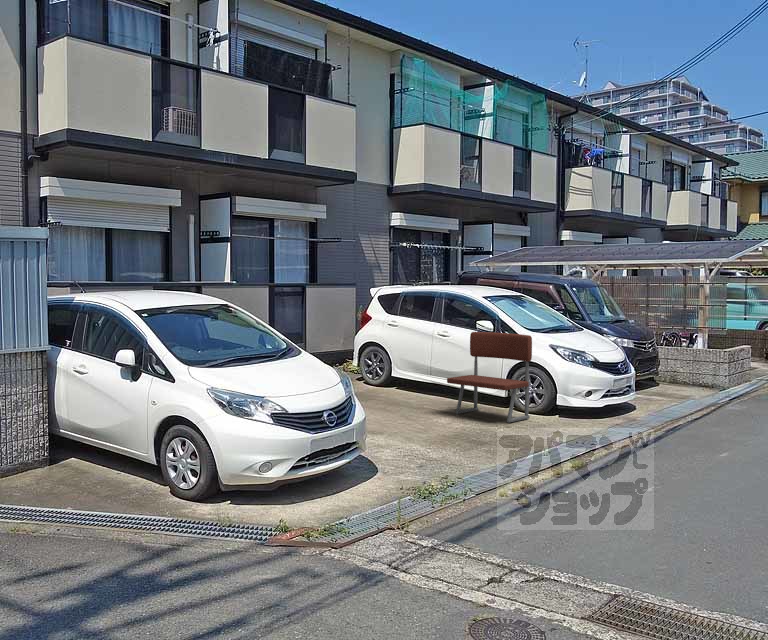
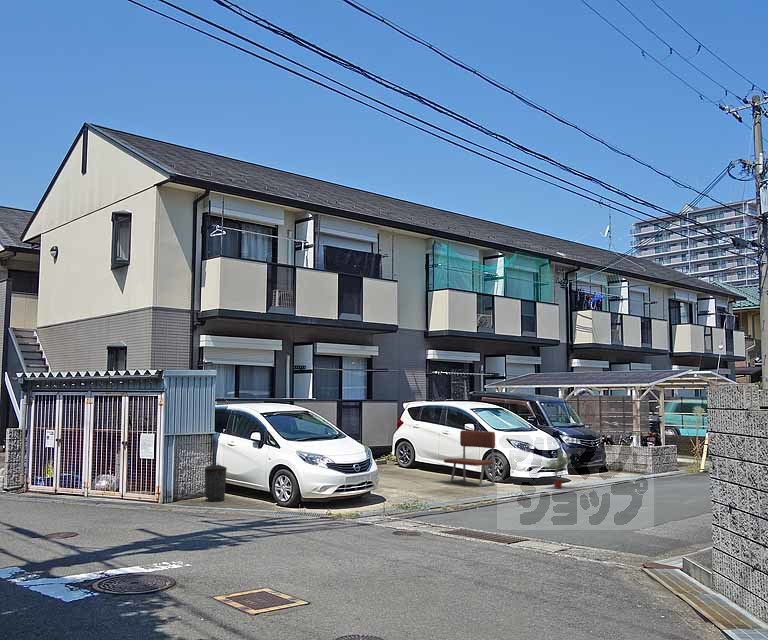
potted tree: none [610,361,652,424] -> present [545,449,571,489]
trash can: none [27,406,73,481] -> present [205,464,227,502]

